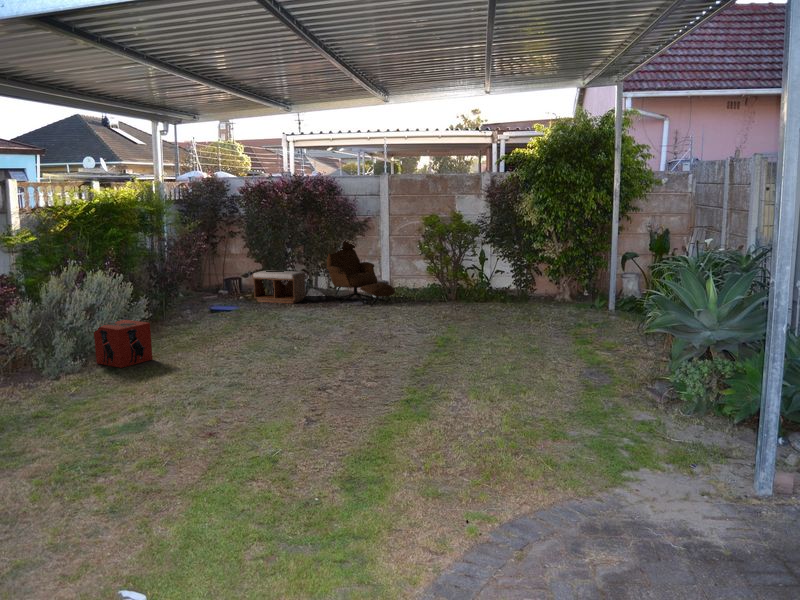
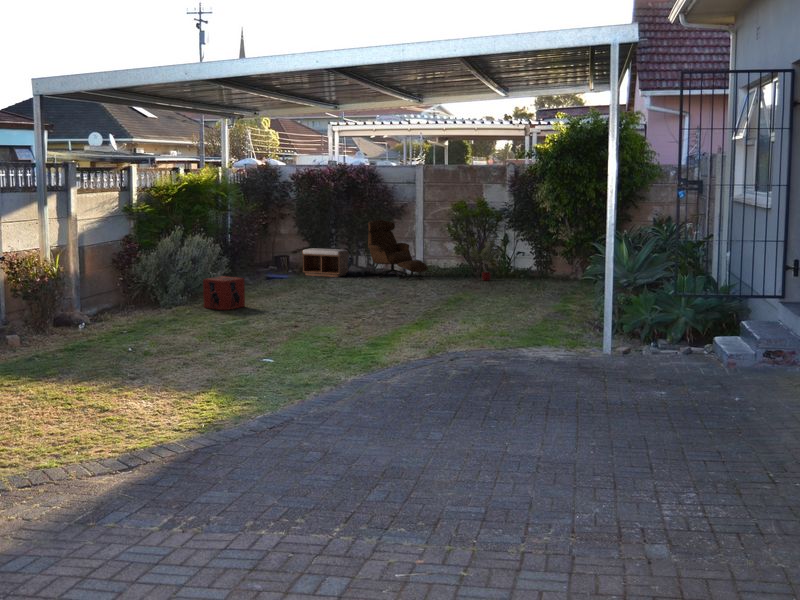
potted tree: none [441,251,483,305] -> present [470,235,504,281]

